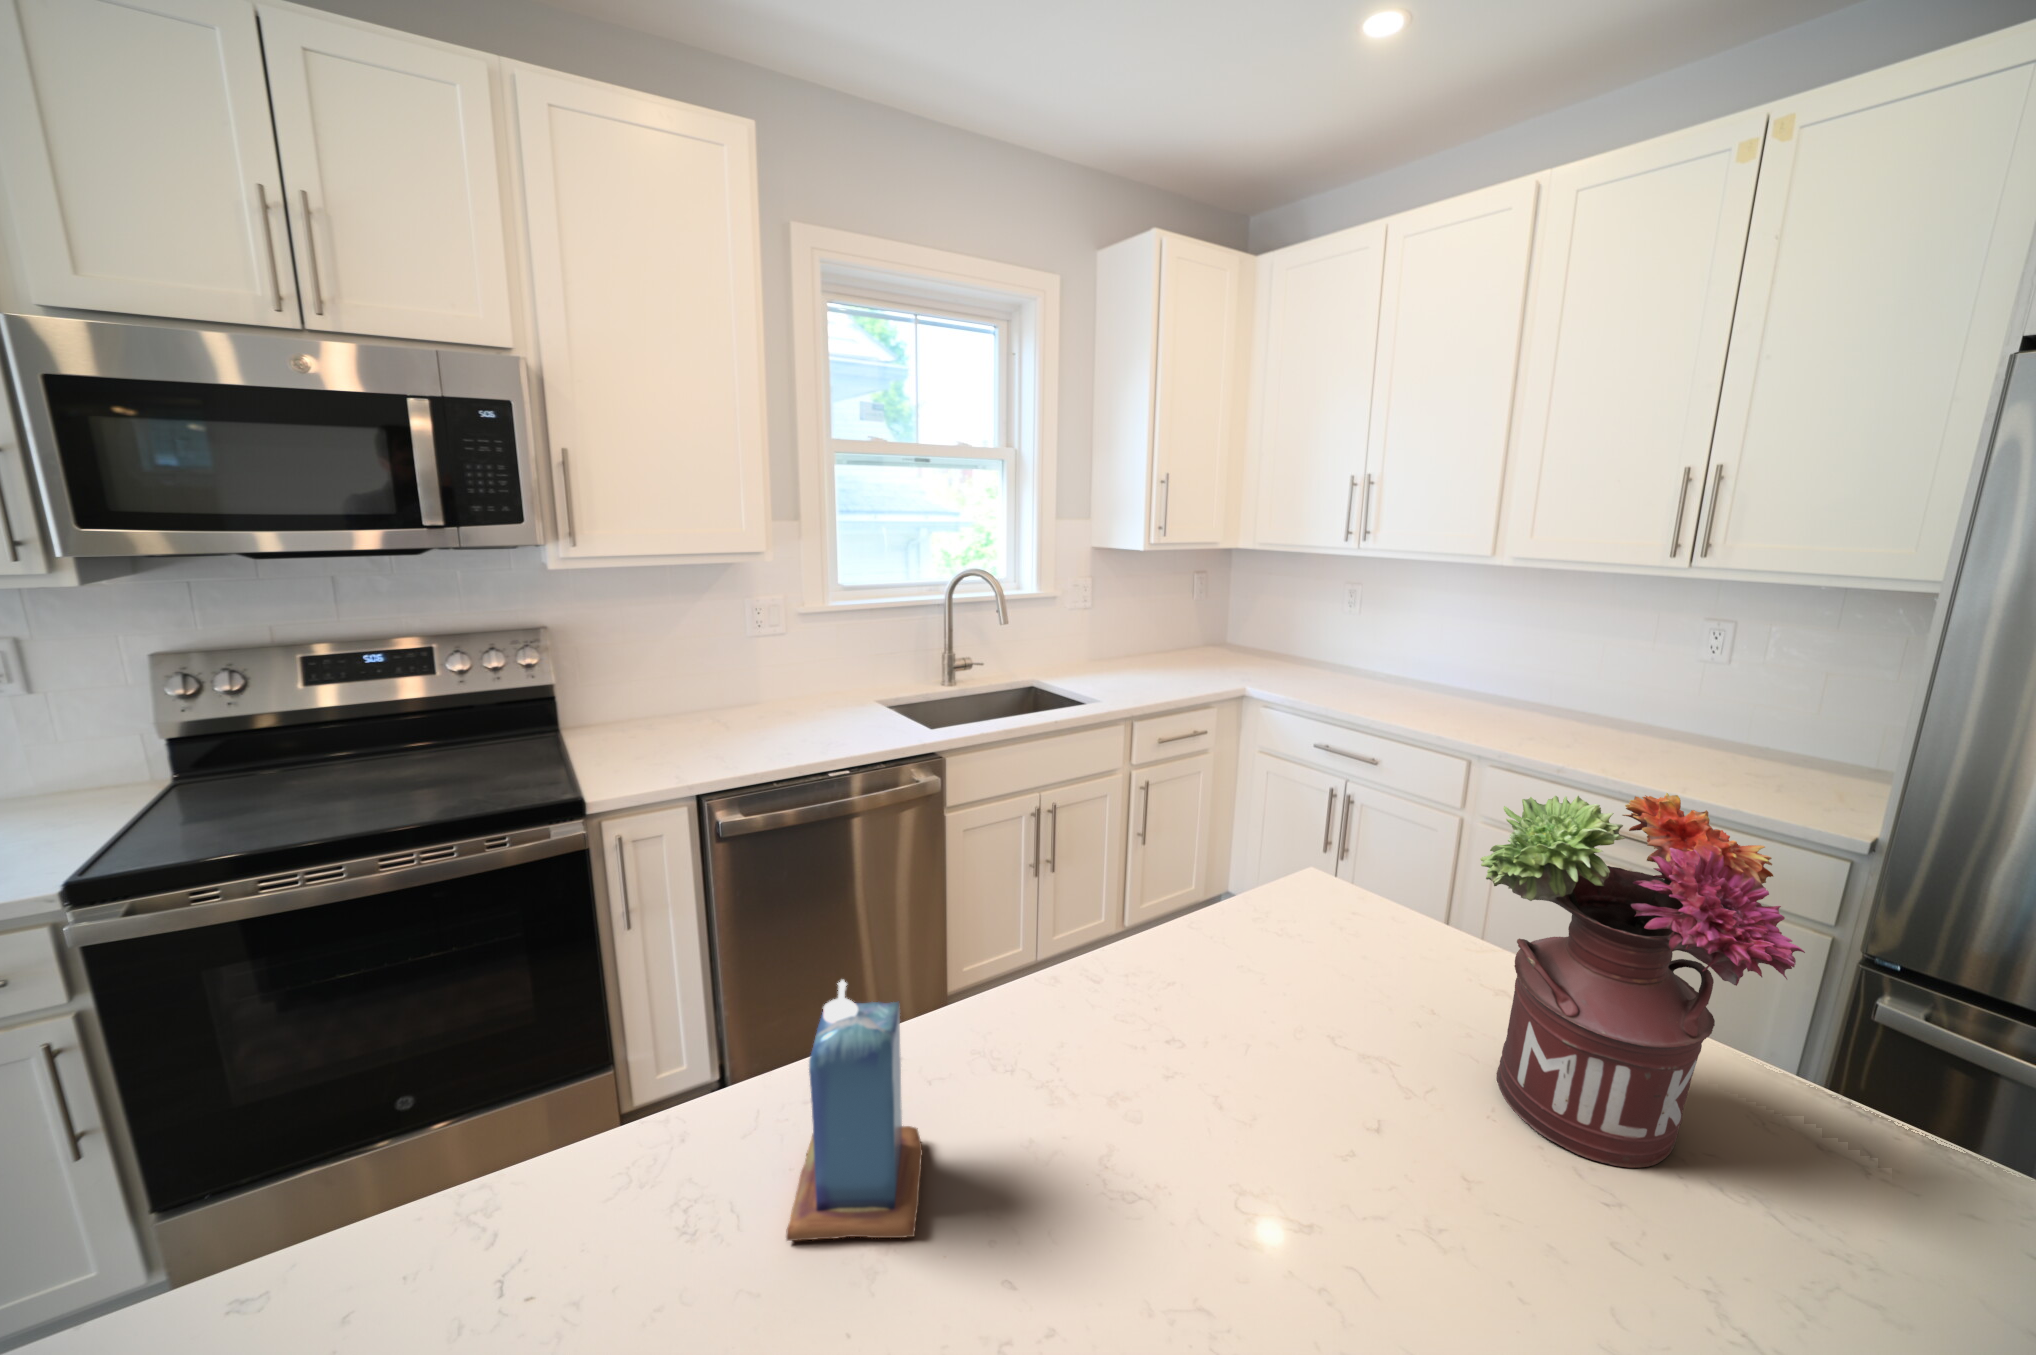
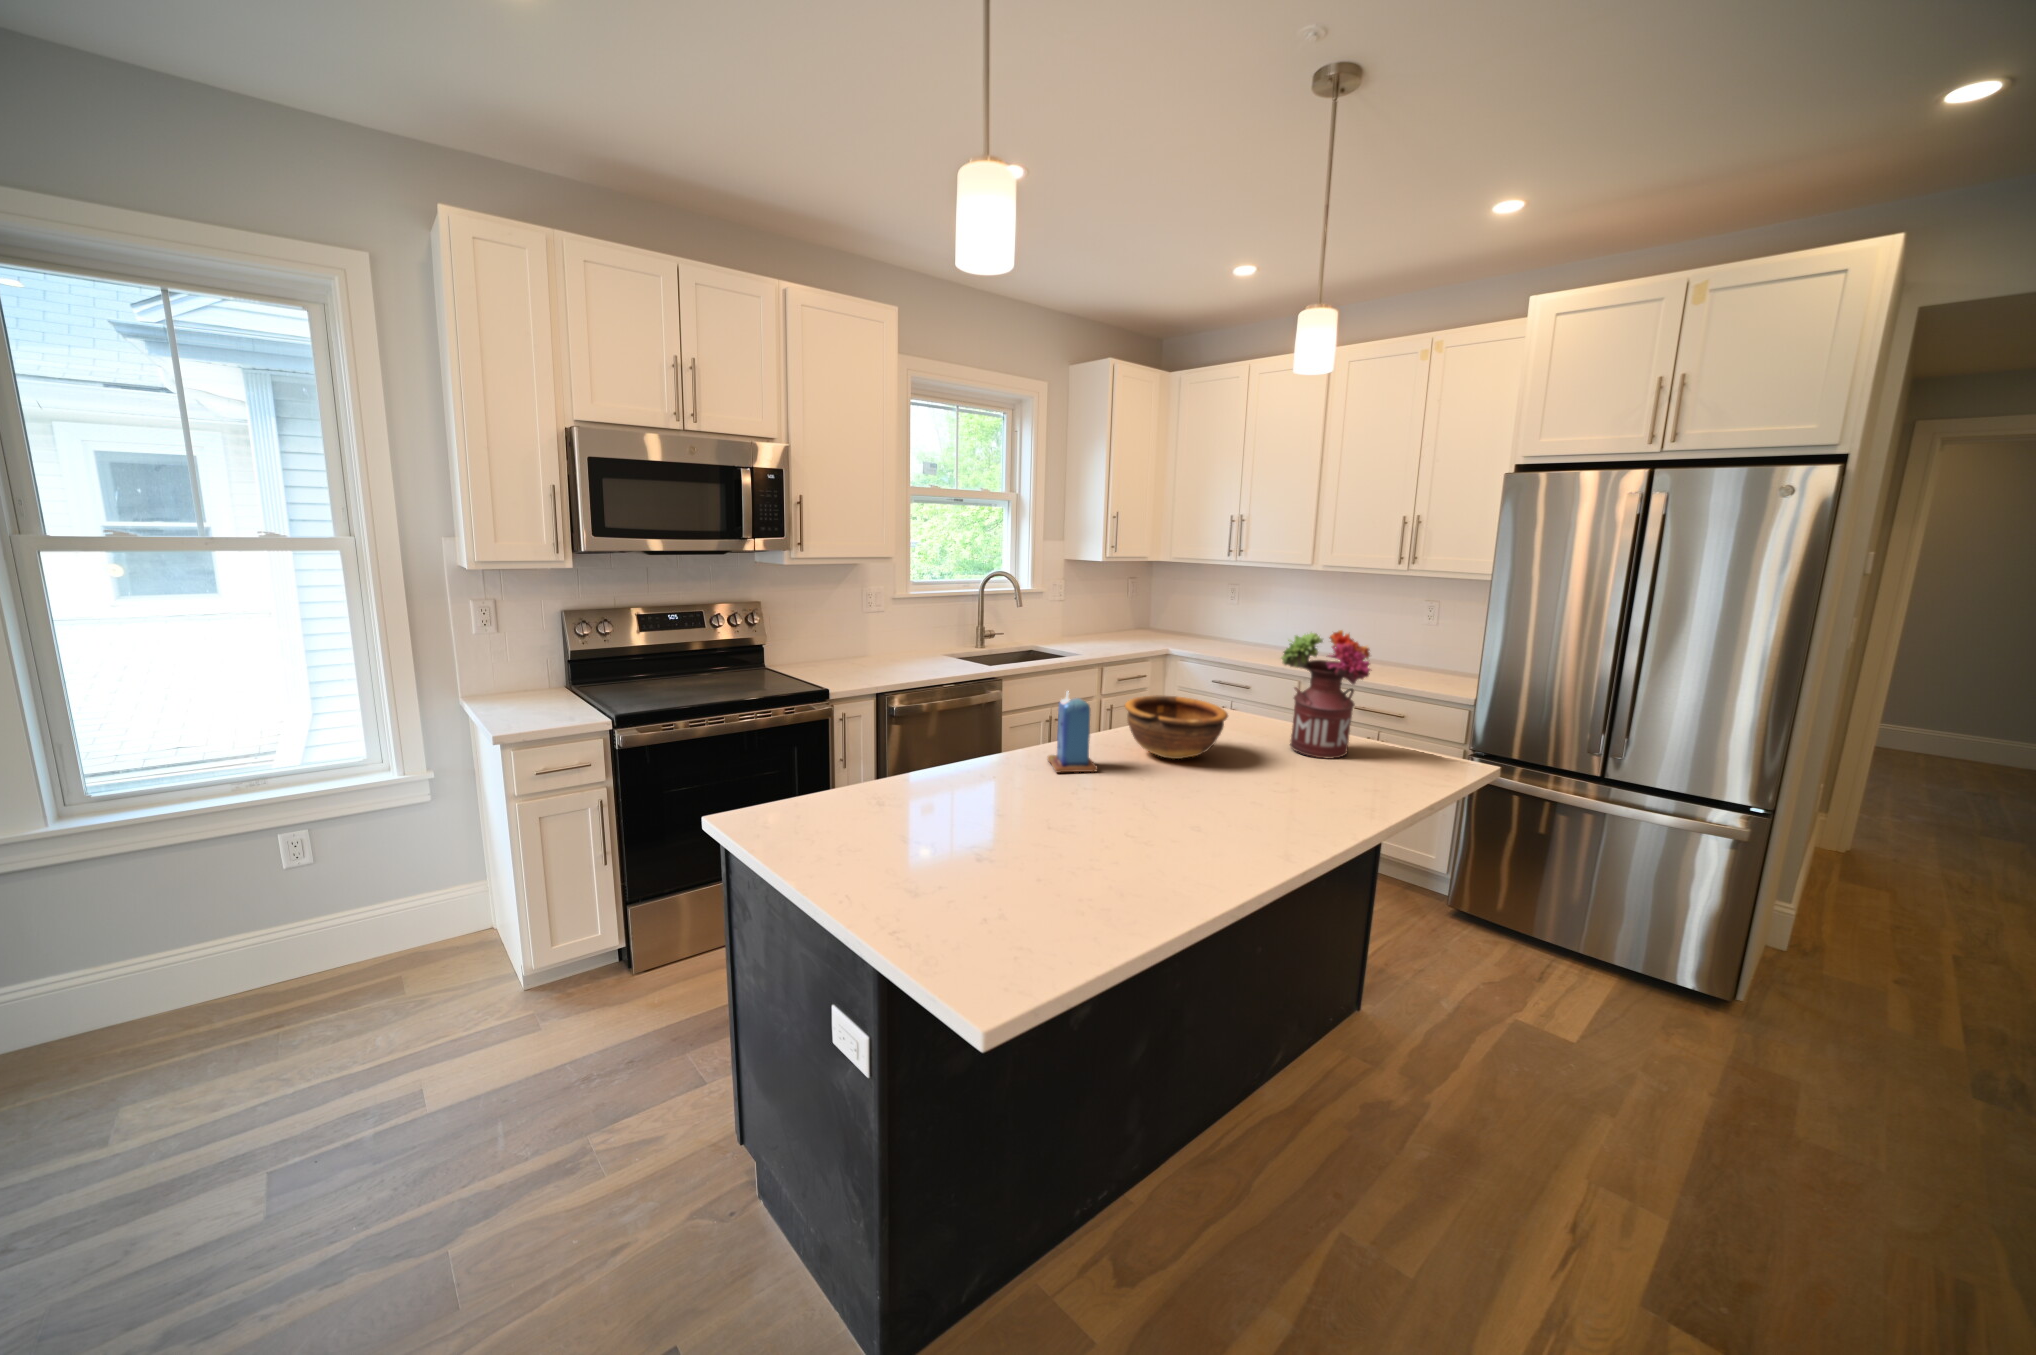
bowl: none [1036,928,1326,1165] -> present [1125,695,1228,759]

